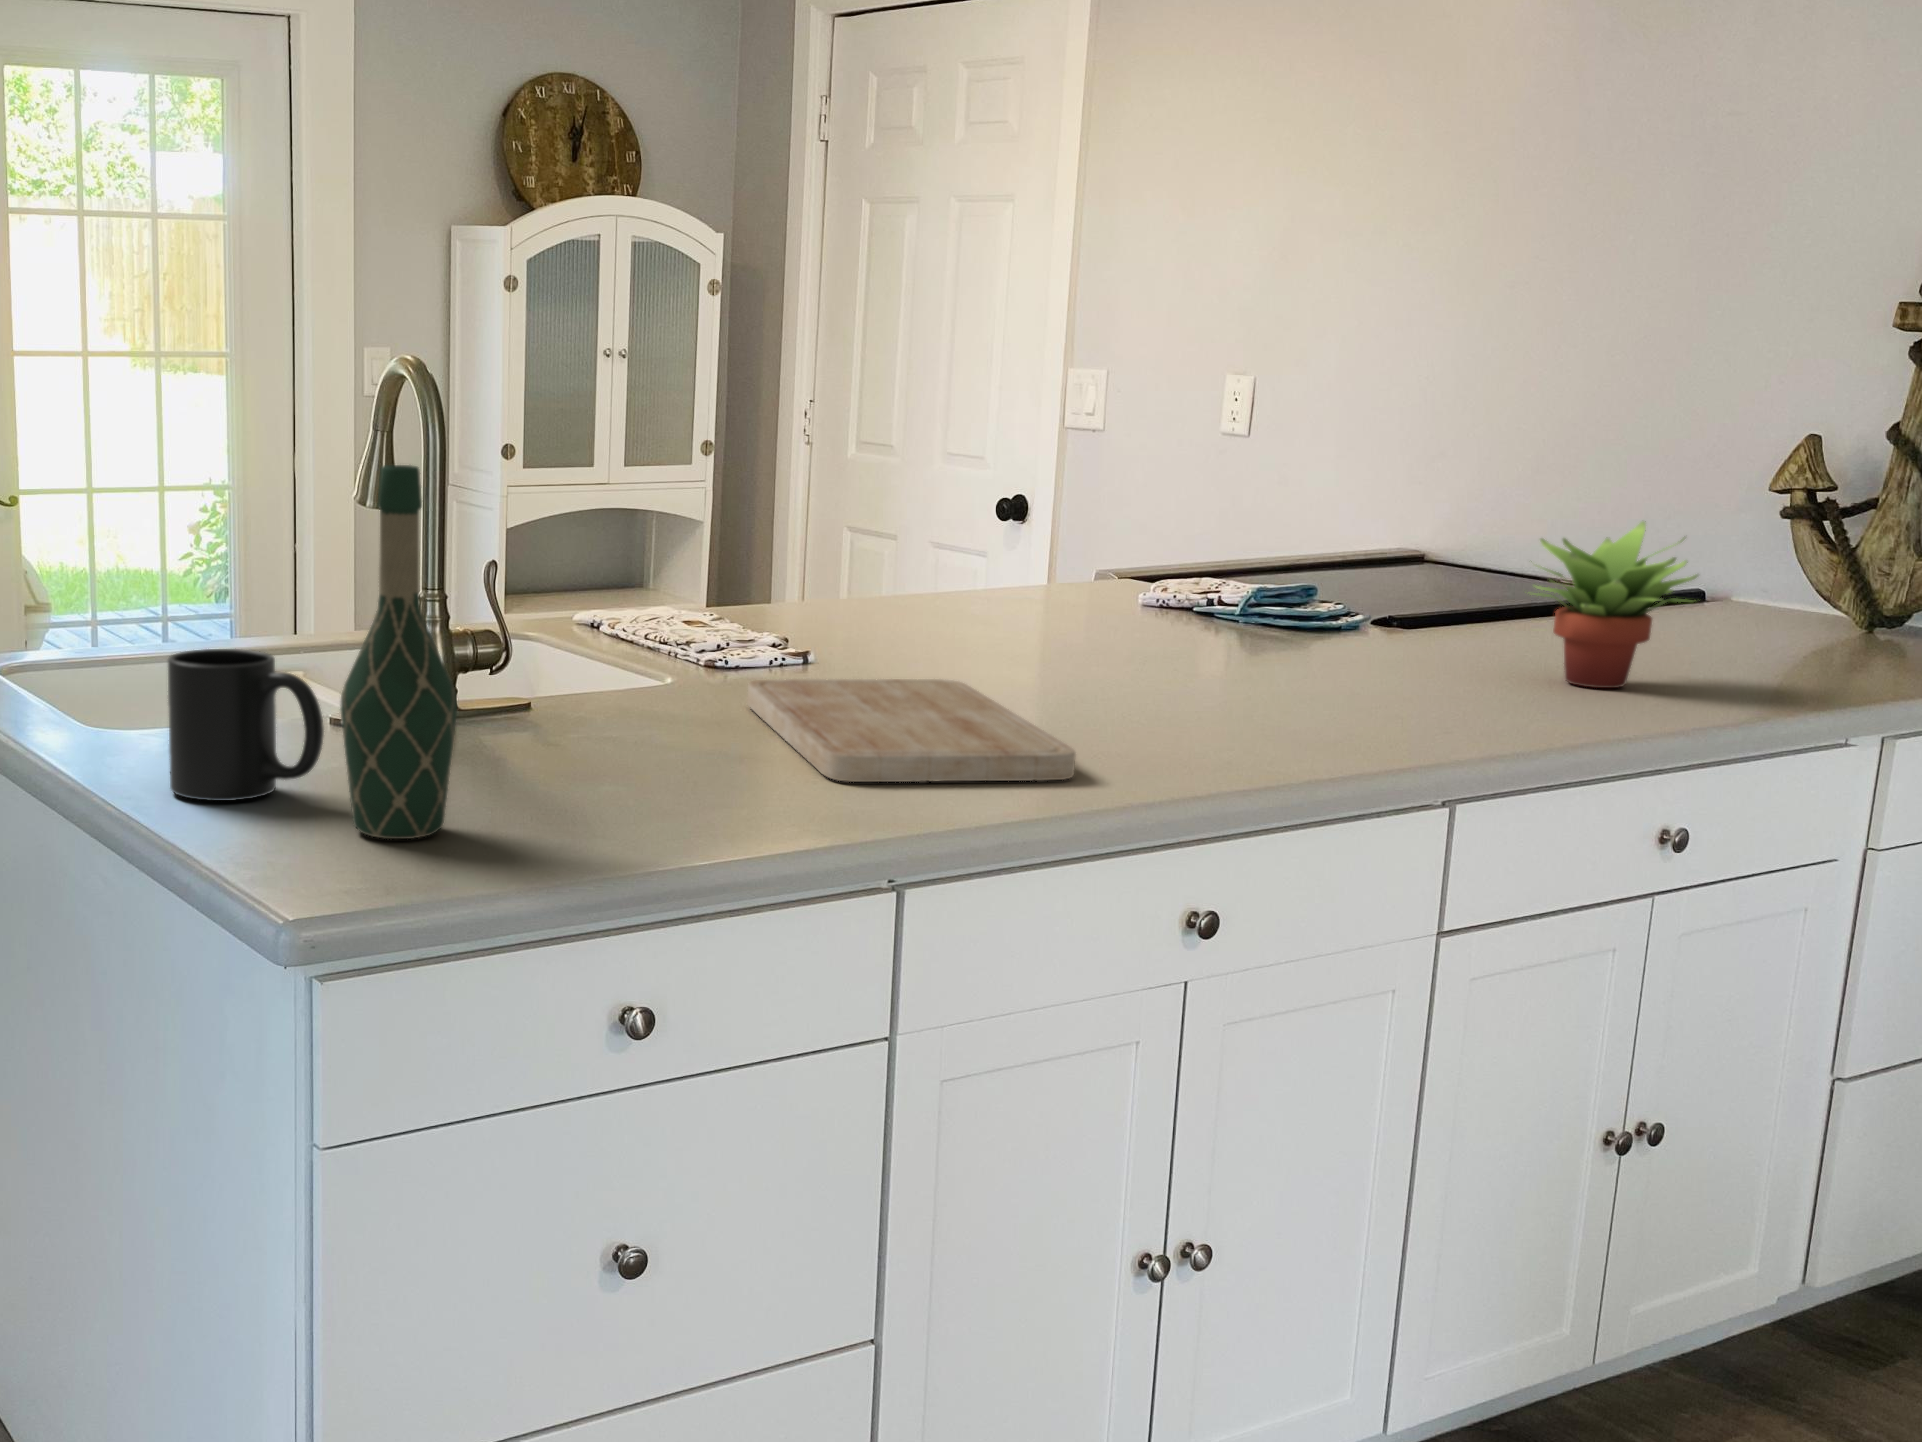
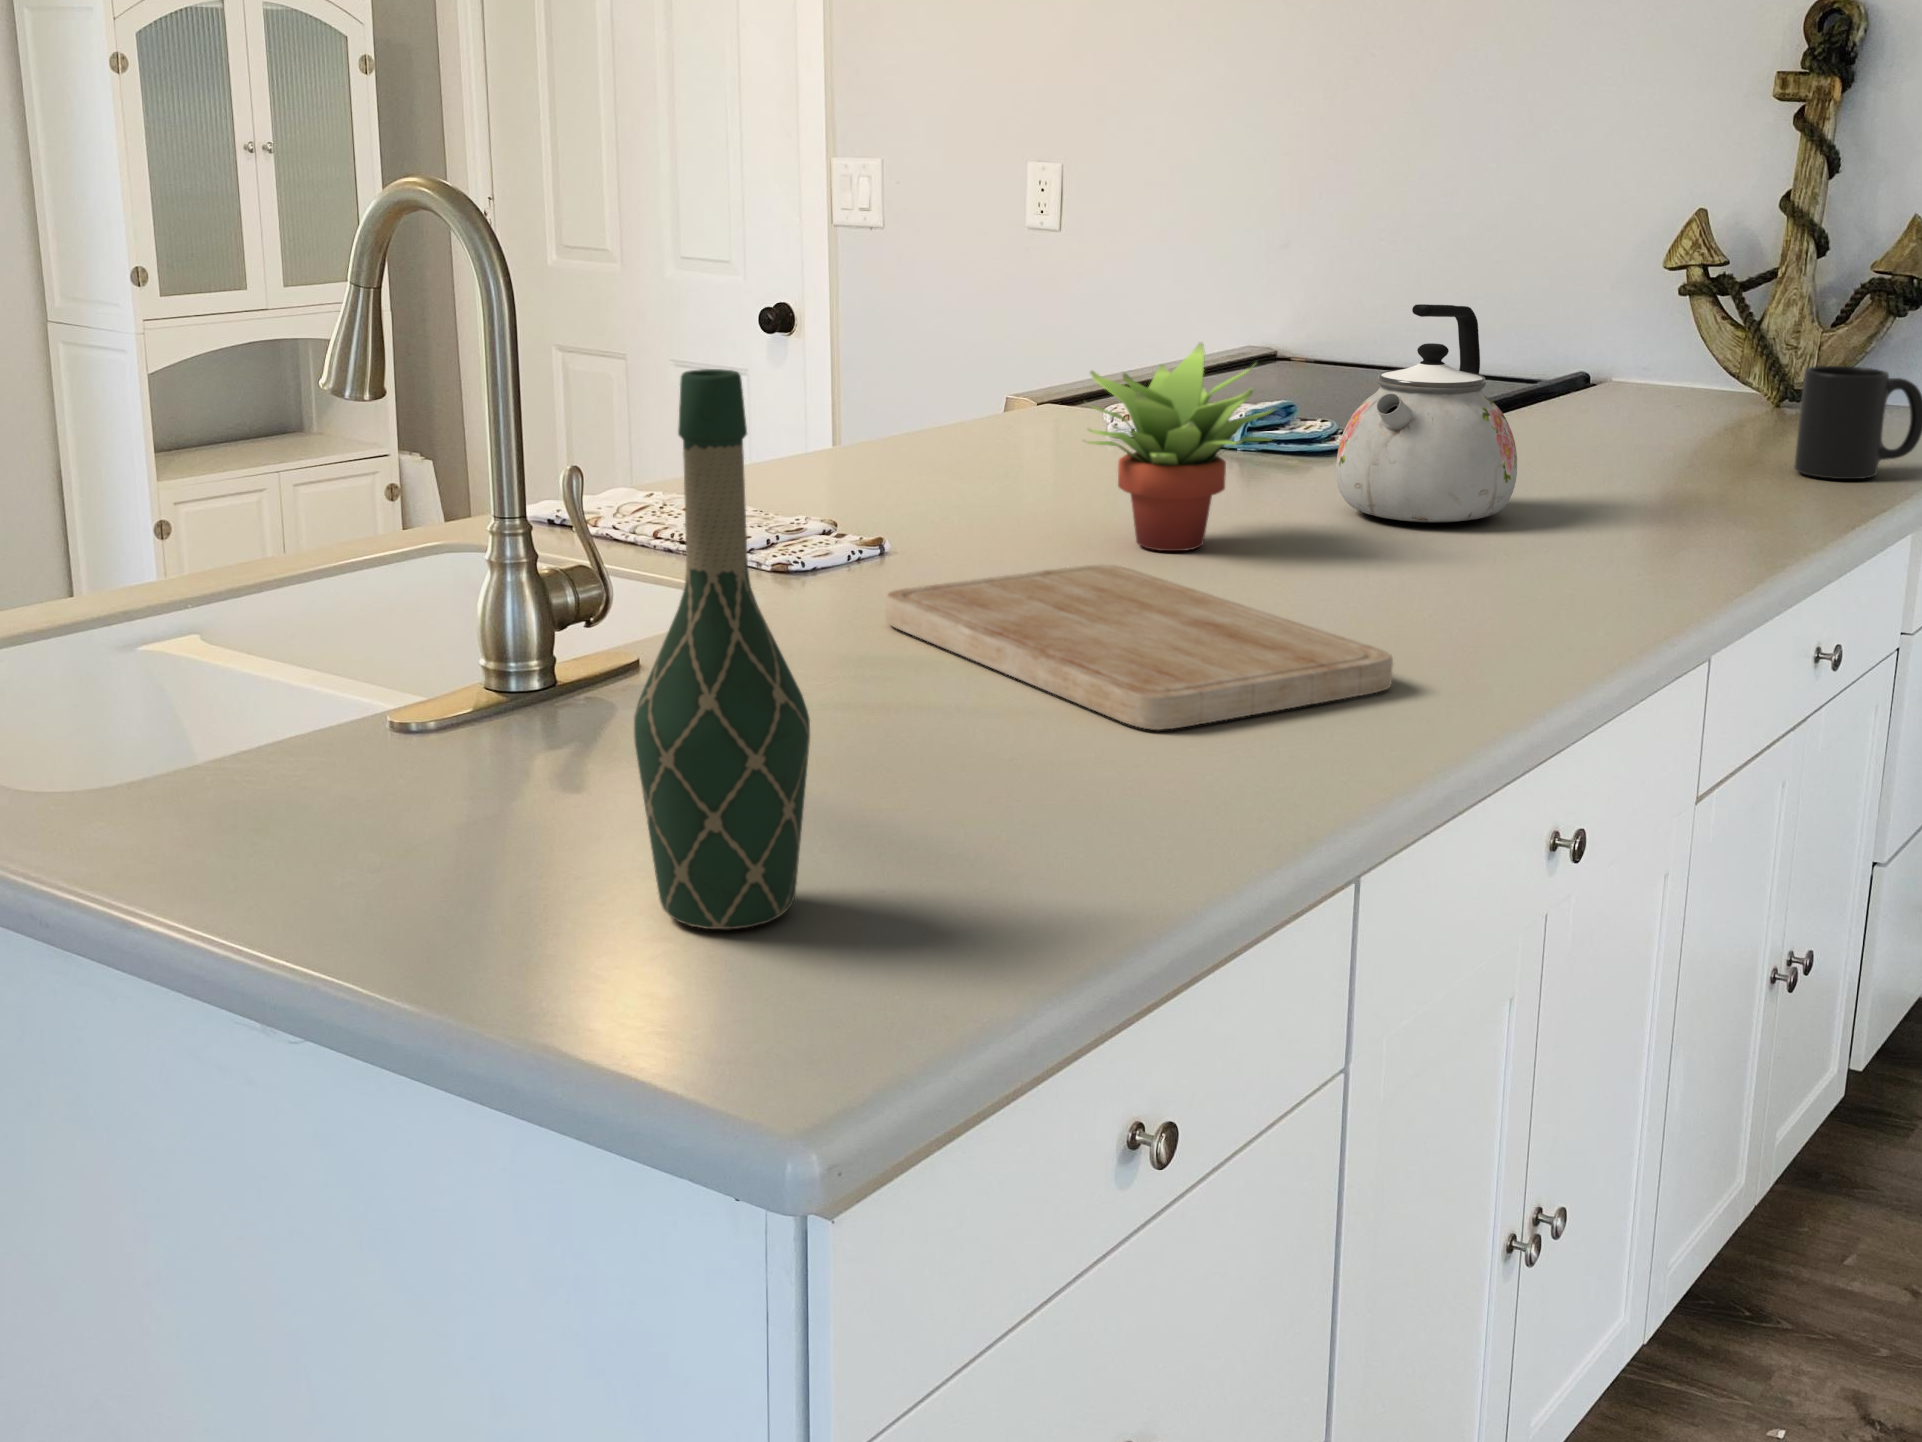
kettle: none [1249,494,1416,686] -> present [1336,304,1517,523]
succulent plant: present [1534,521,1698,688] -> present [1088,343,1275,551]
mug: present [168,649,324,801] -> present [1794,366,1922,479]

